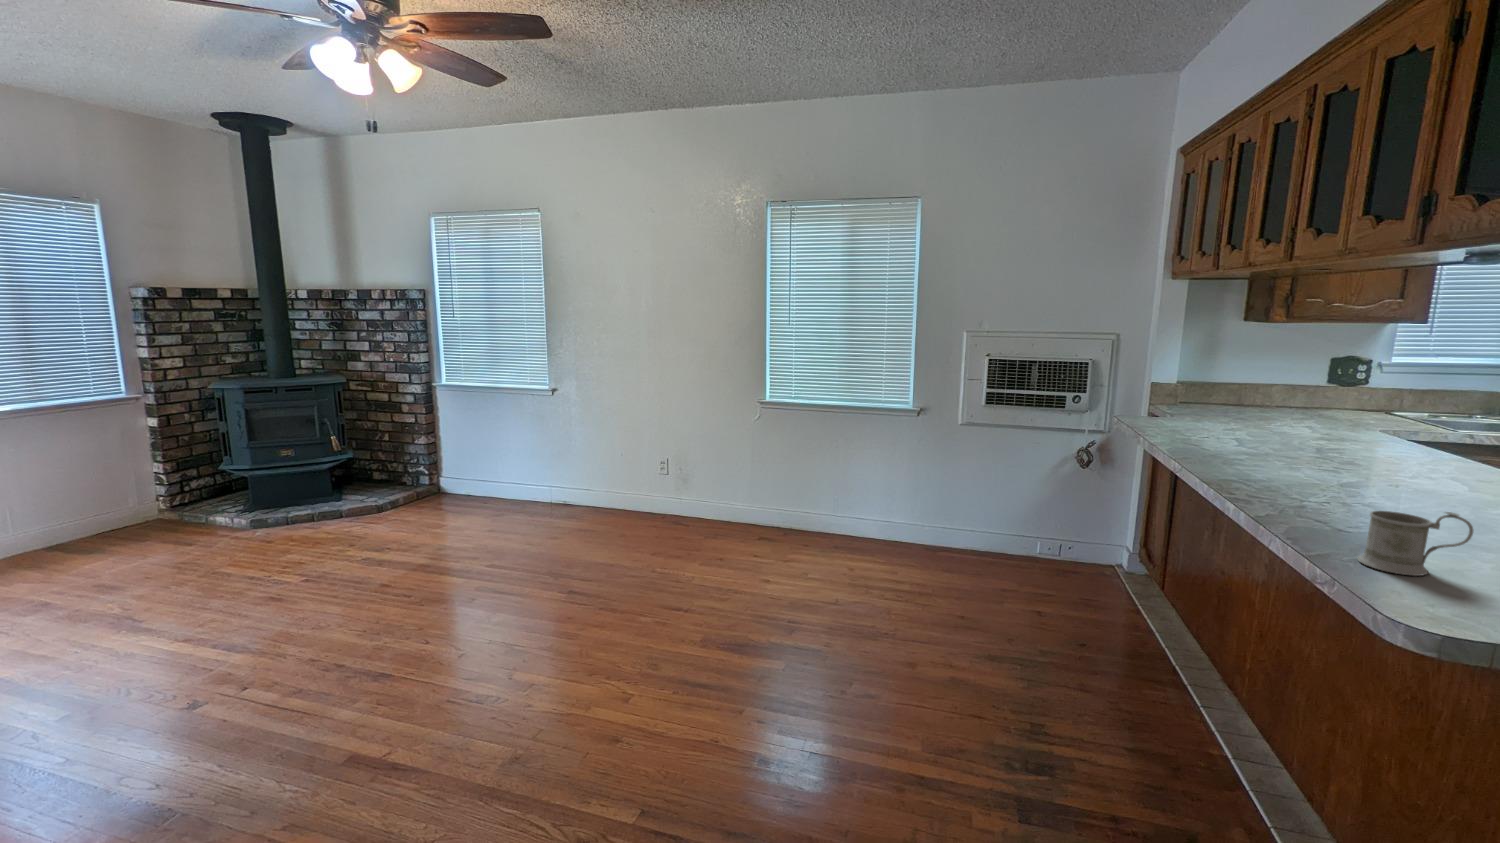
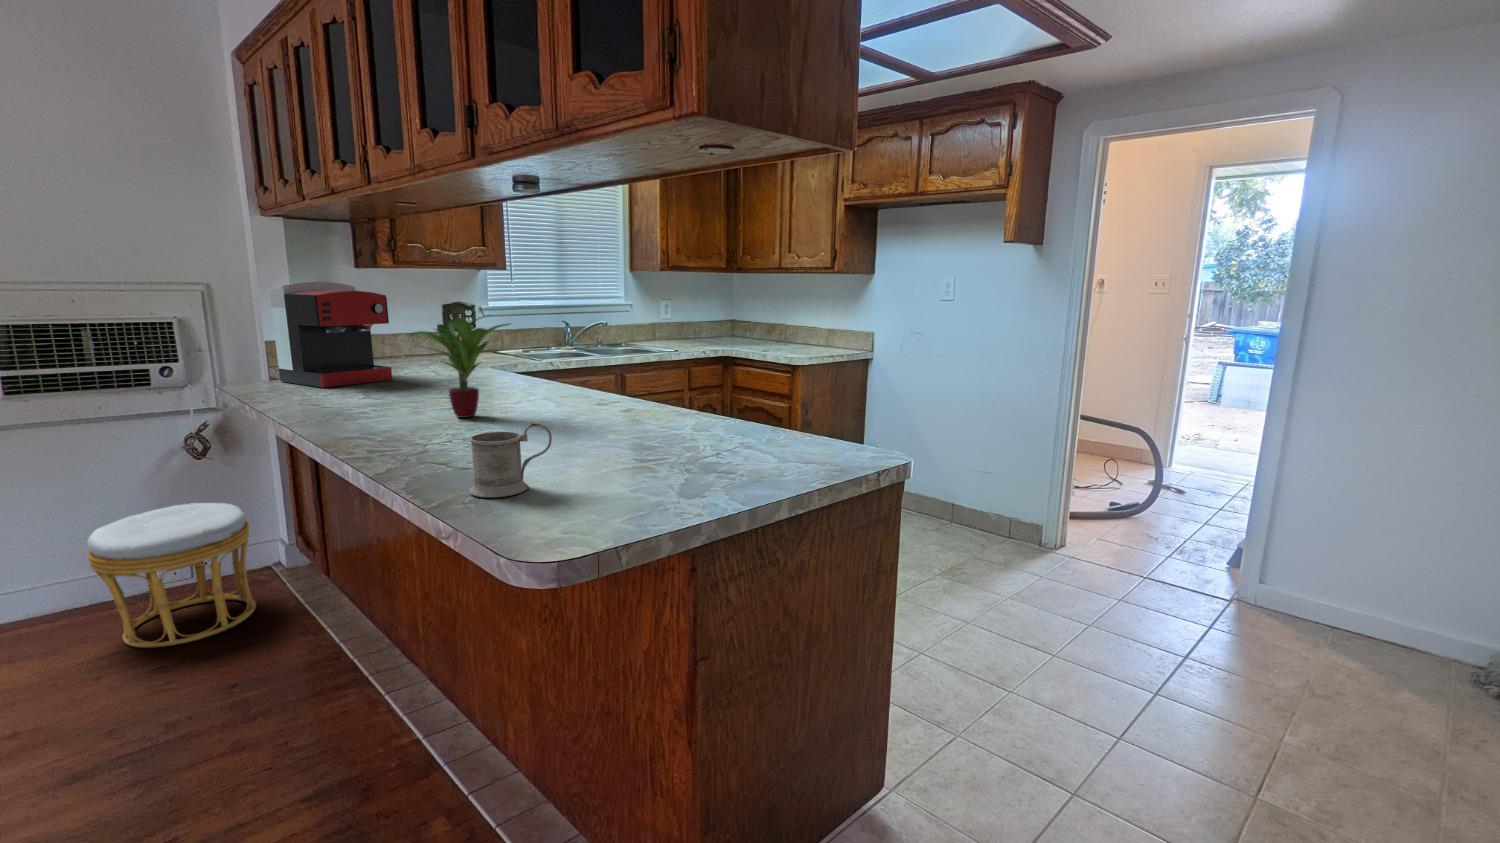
coffee maker: none [1163,340,1277,432] -> present [269,281,392,388]
potted plant: none [1302,389,1439,487] -> present [410,317,510,418]
ottoman: none [1012,497,1110,599] -> present [87,503,256,648]

